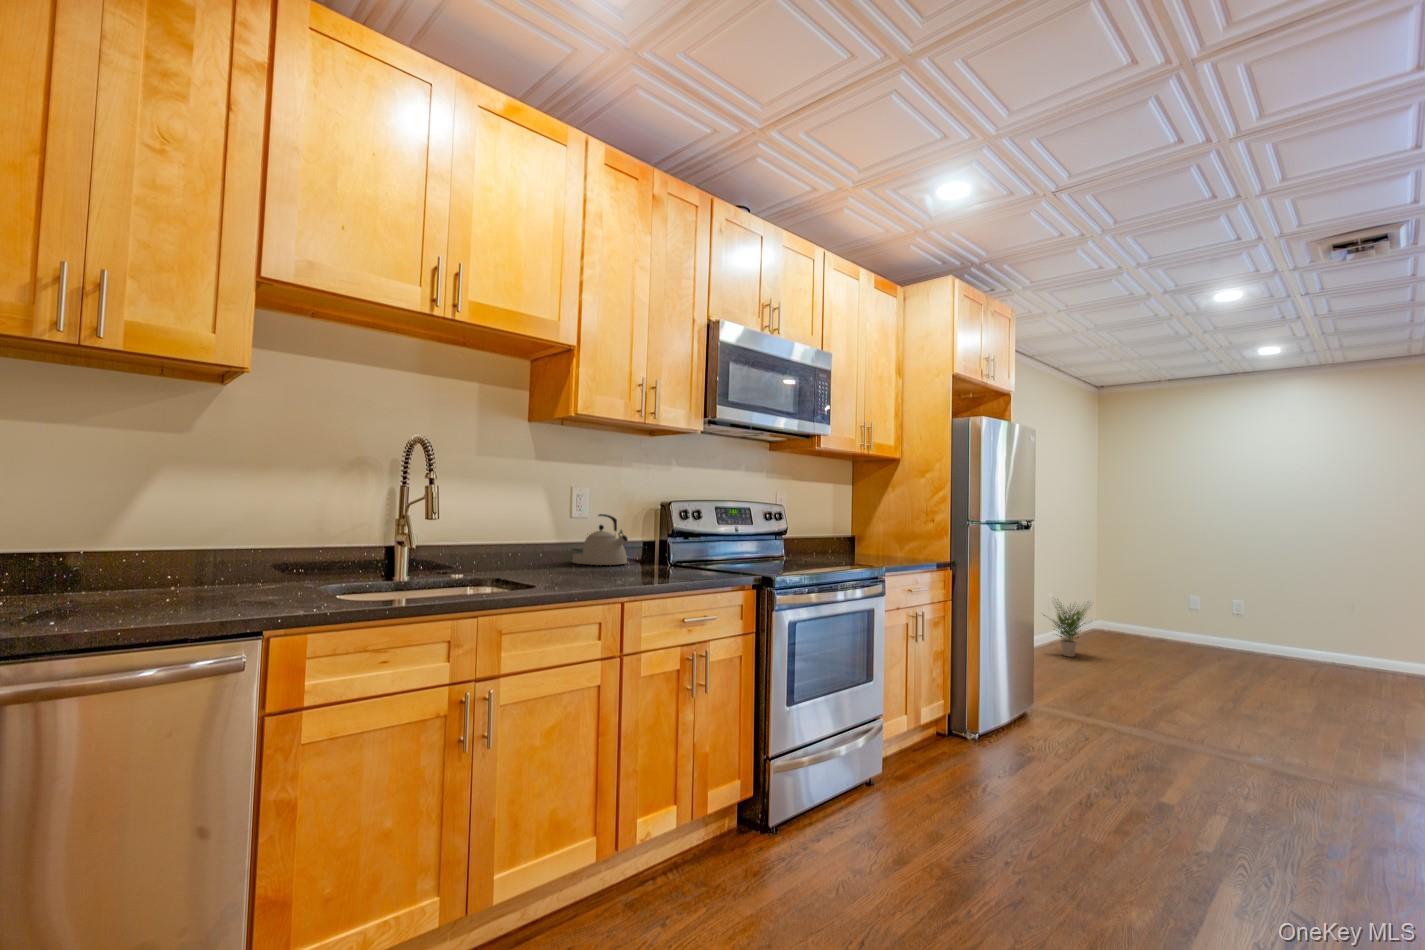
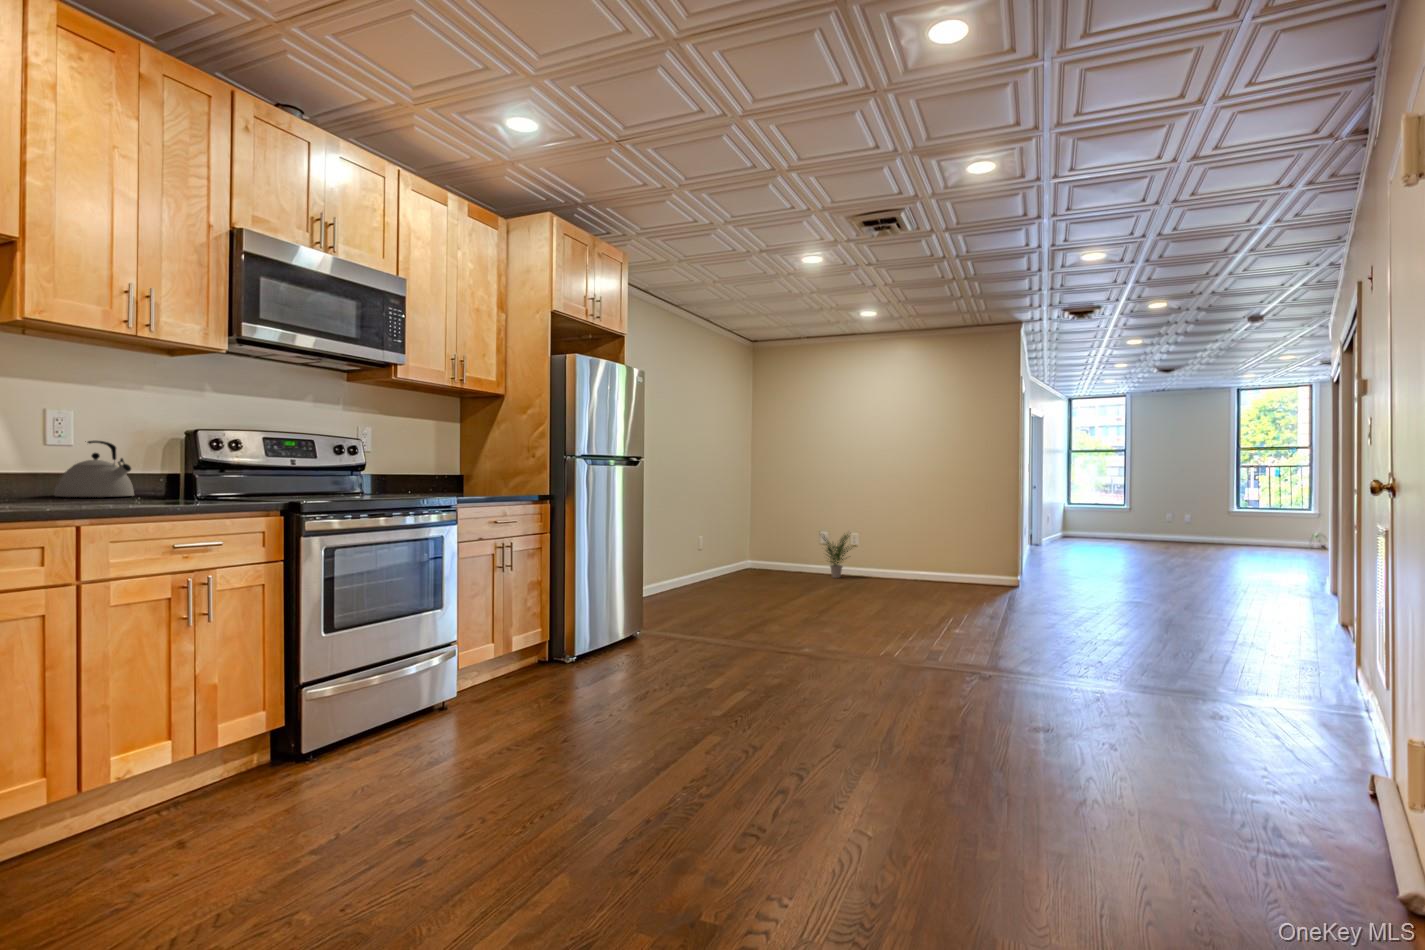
potted plant: present [1044,602,1087,657] -> present [823,534,852,578]

